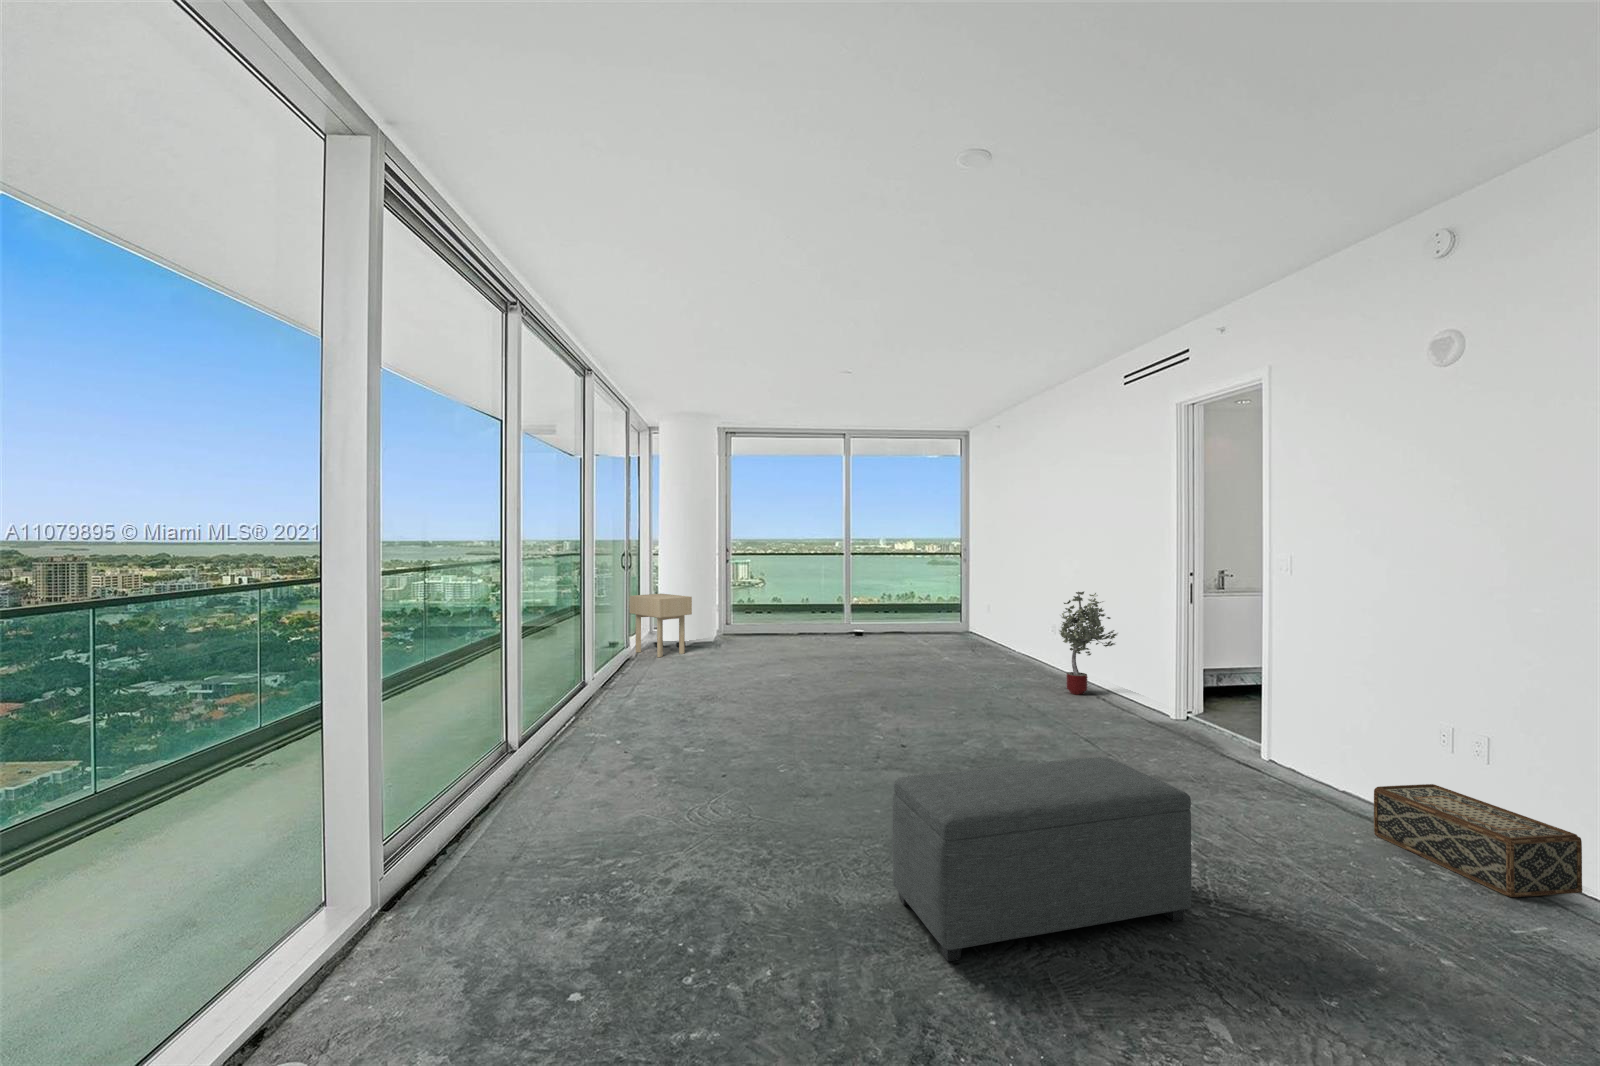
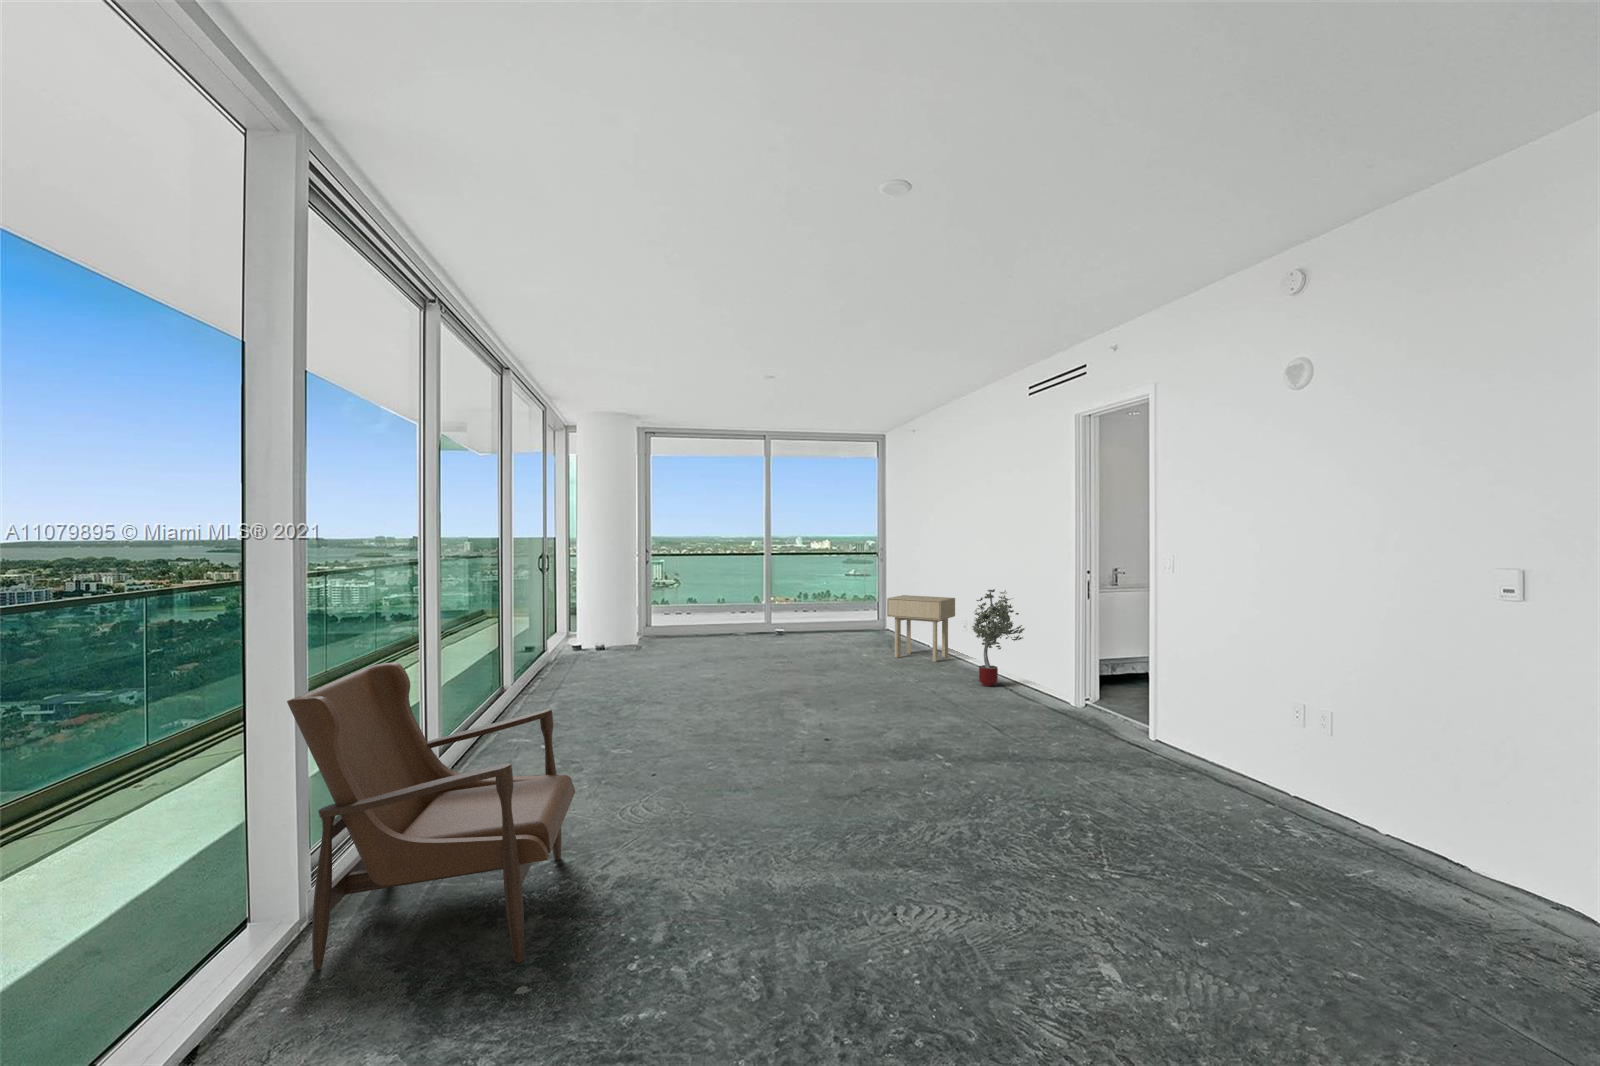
side table: present [630,594,692,657] -> present [887,595,955,662]
armchair: none [358,657,639,967] -> present [287,662,575,970]
ottoman: present [892,757,1191,962] -> none [824,741,1088,933]
woven basket: present [1374,784,1582,897] -> none [1240,755,1399,847]

